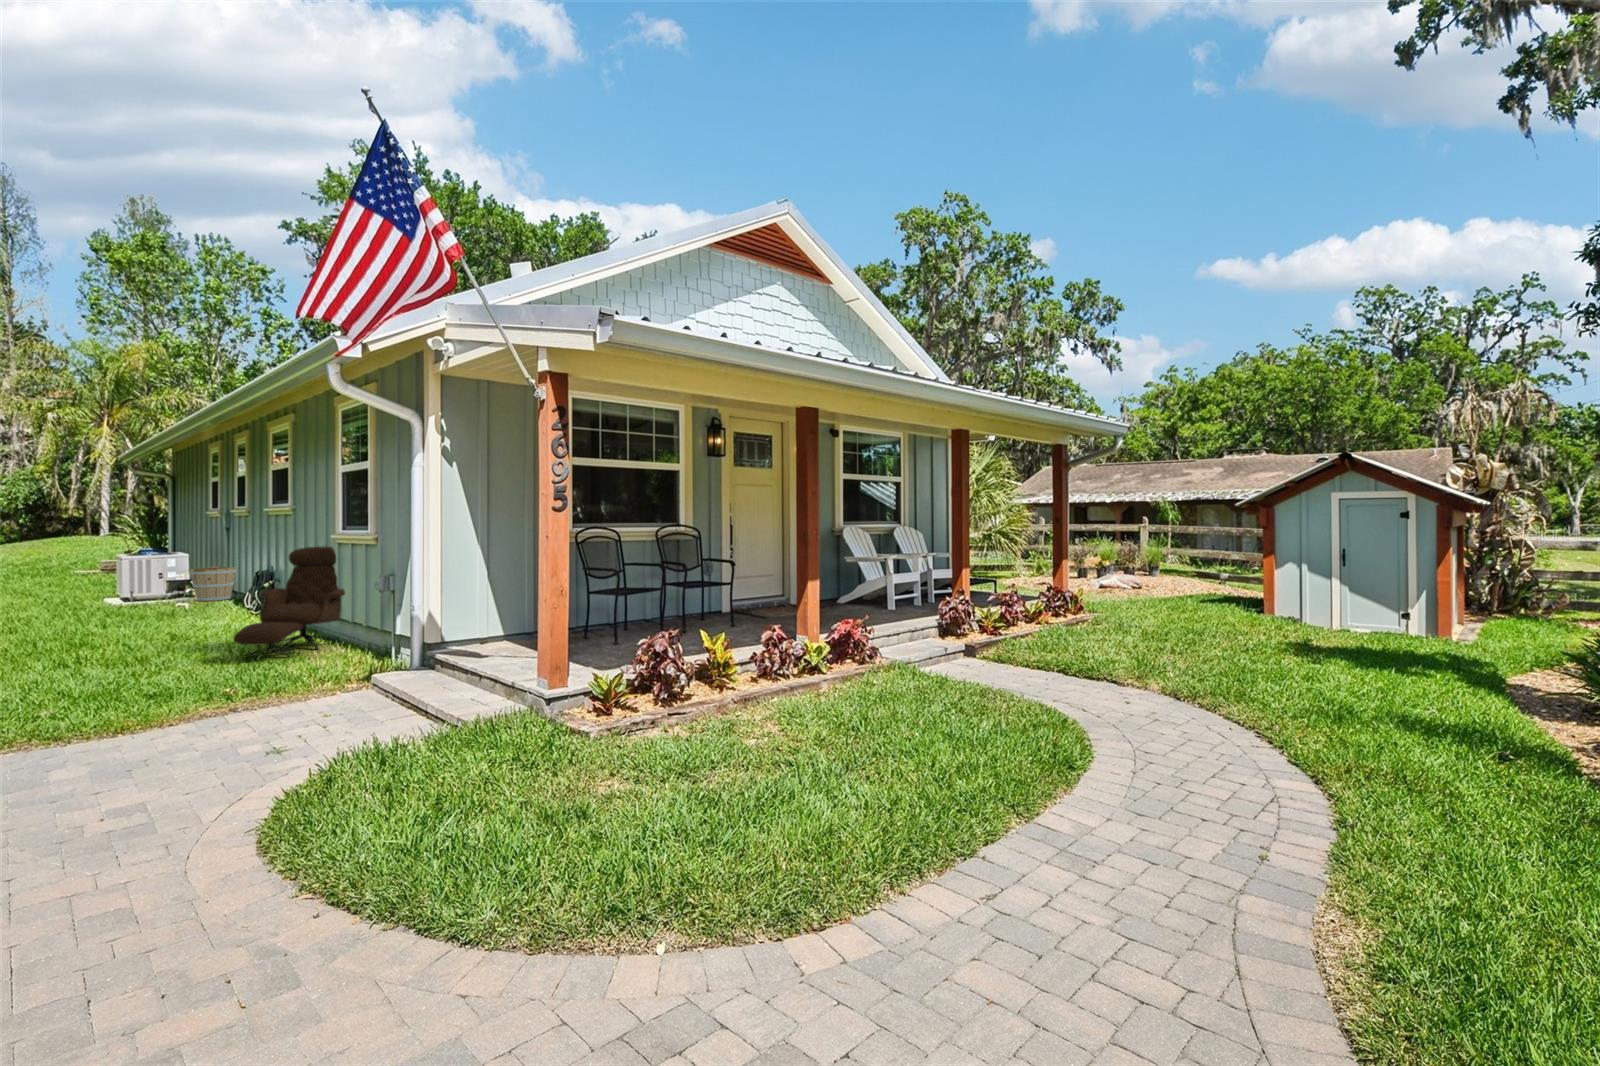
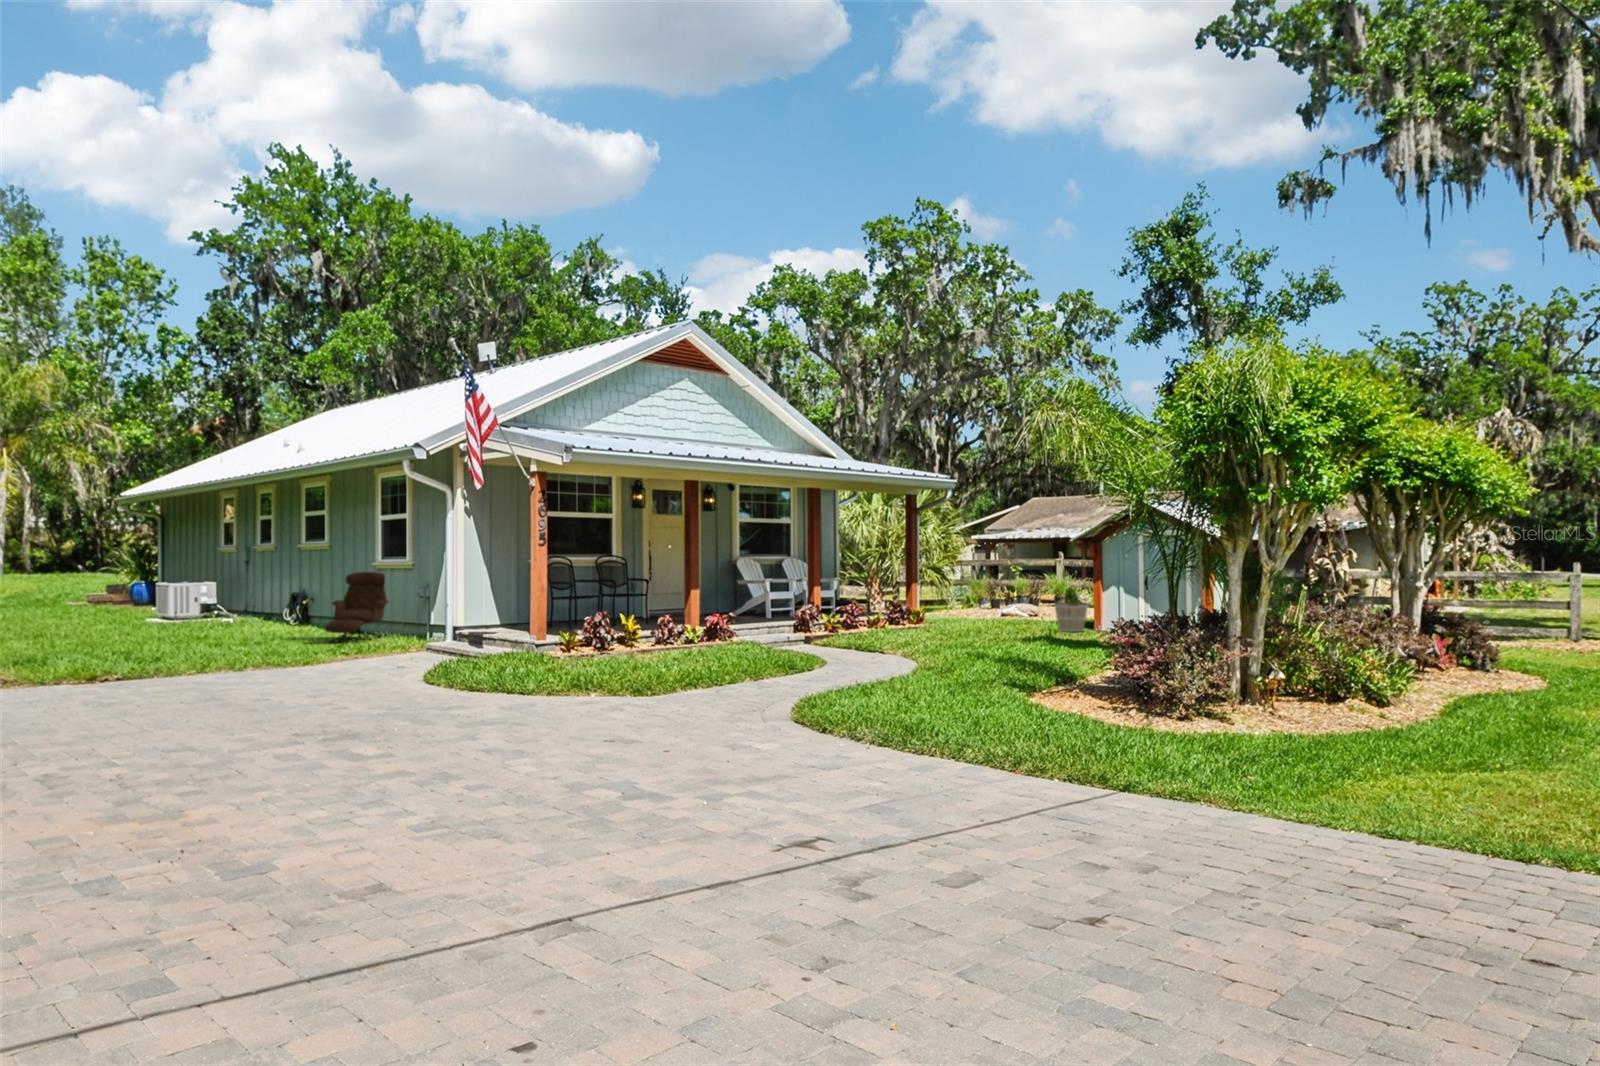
wooden bucket: present [189,566,237,601] -> present [1054,602,1088,632]

